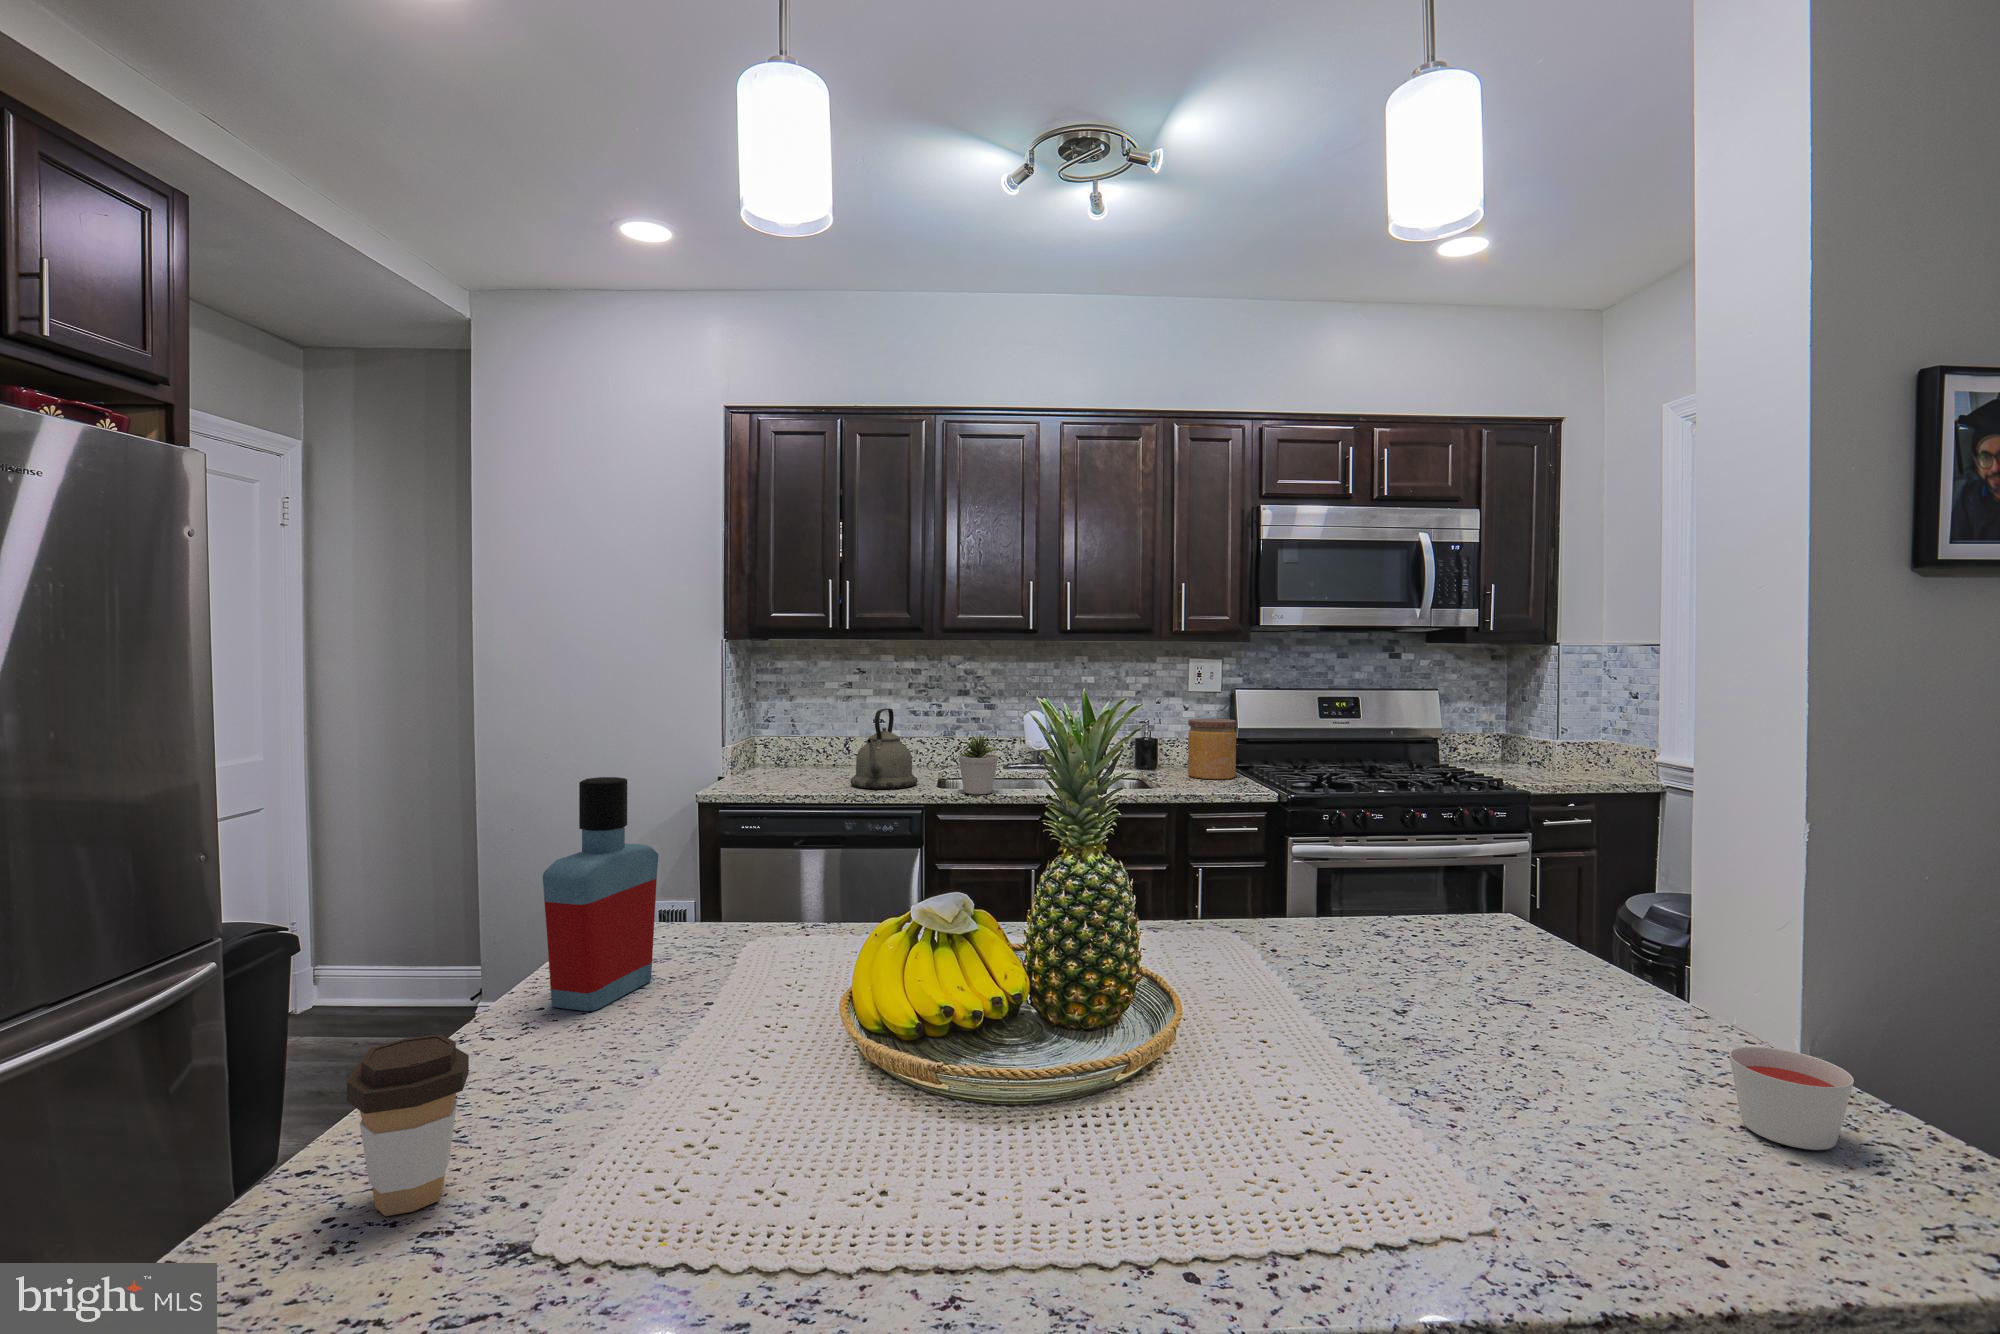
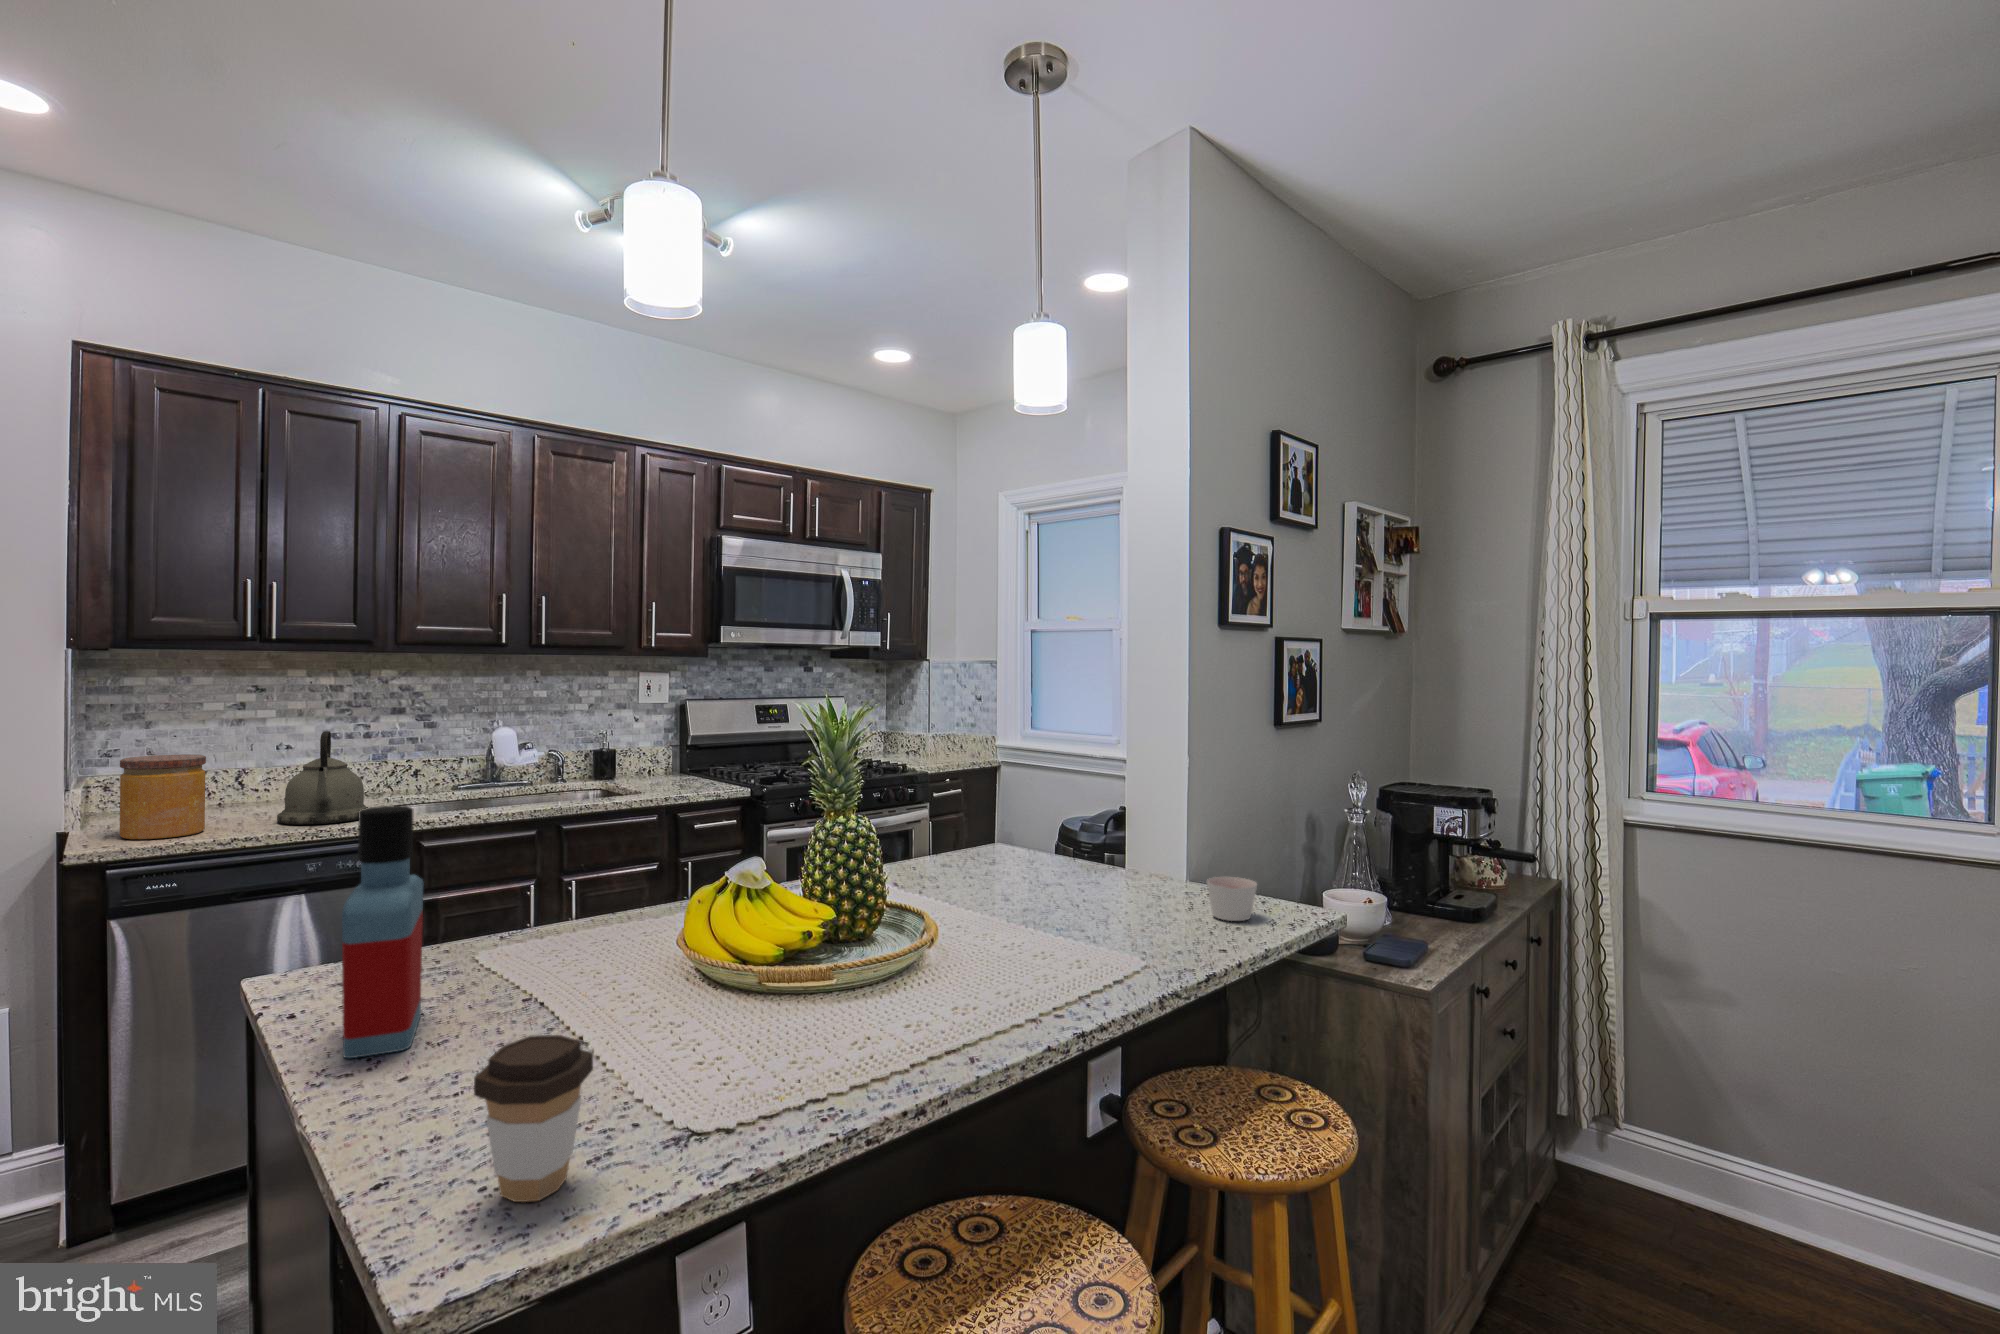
jar: present [1188,718,1237,779] -> present [120,755,206,839]
potted plant: present [958,733,998,794] -> none [437,750,487,817]

